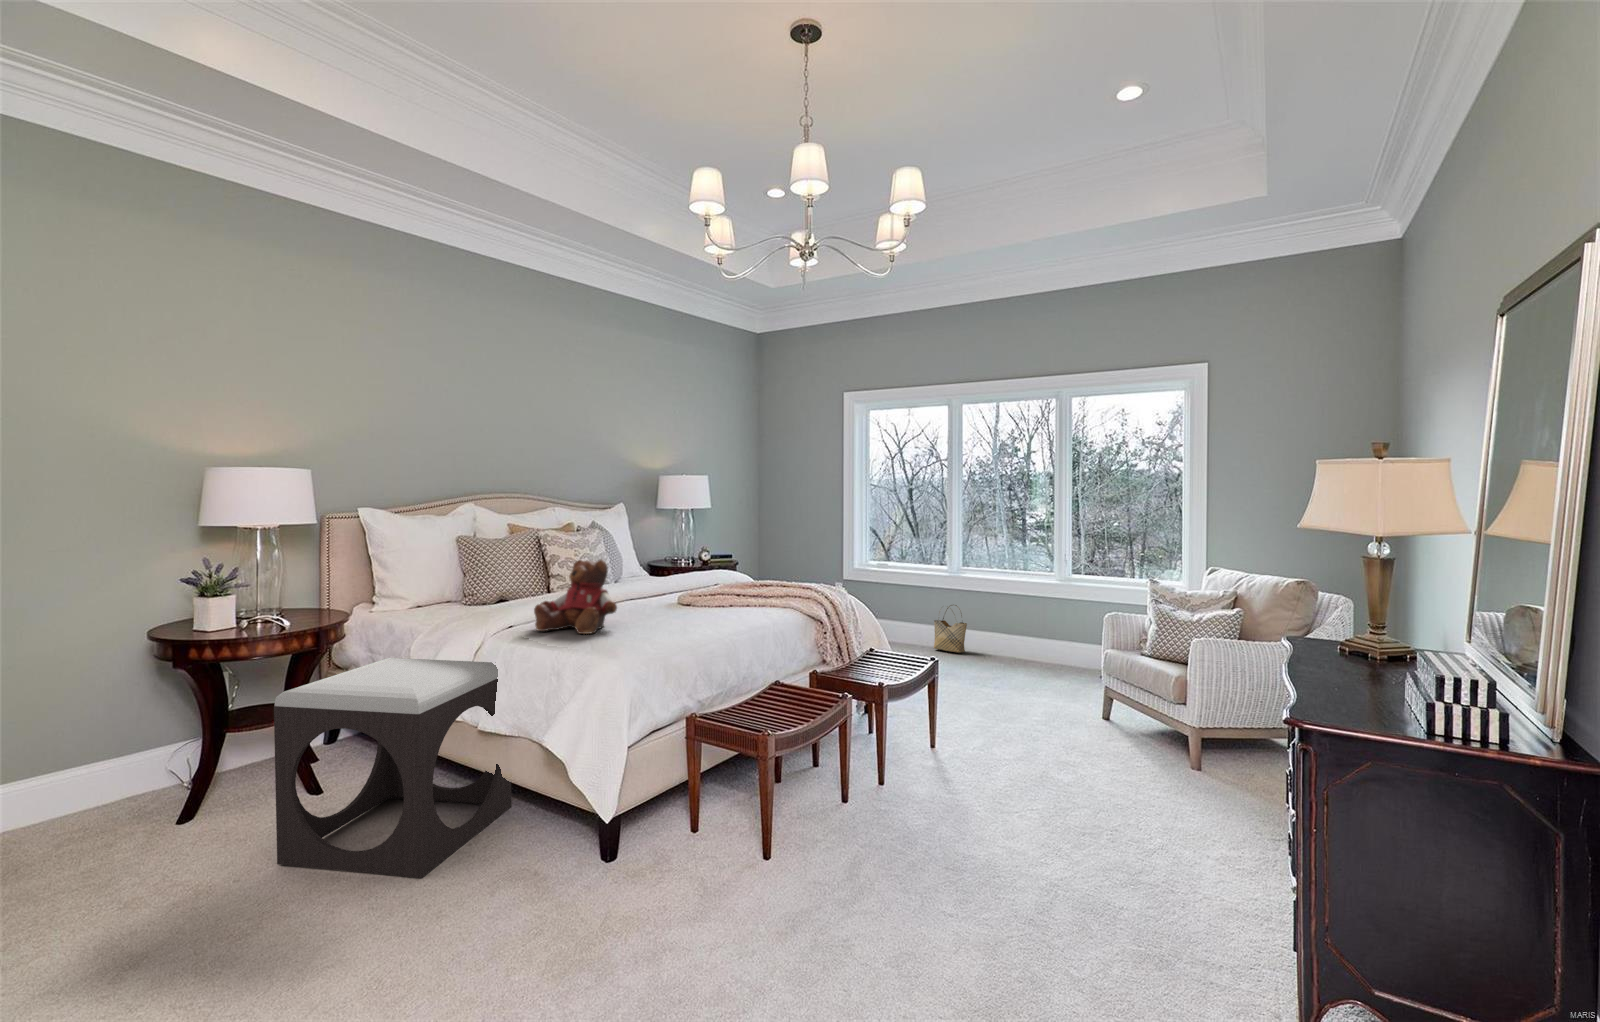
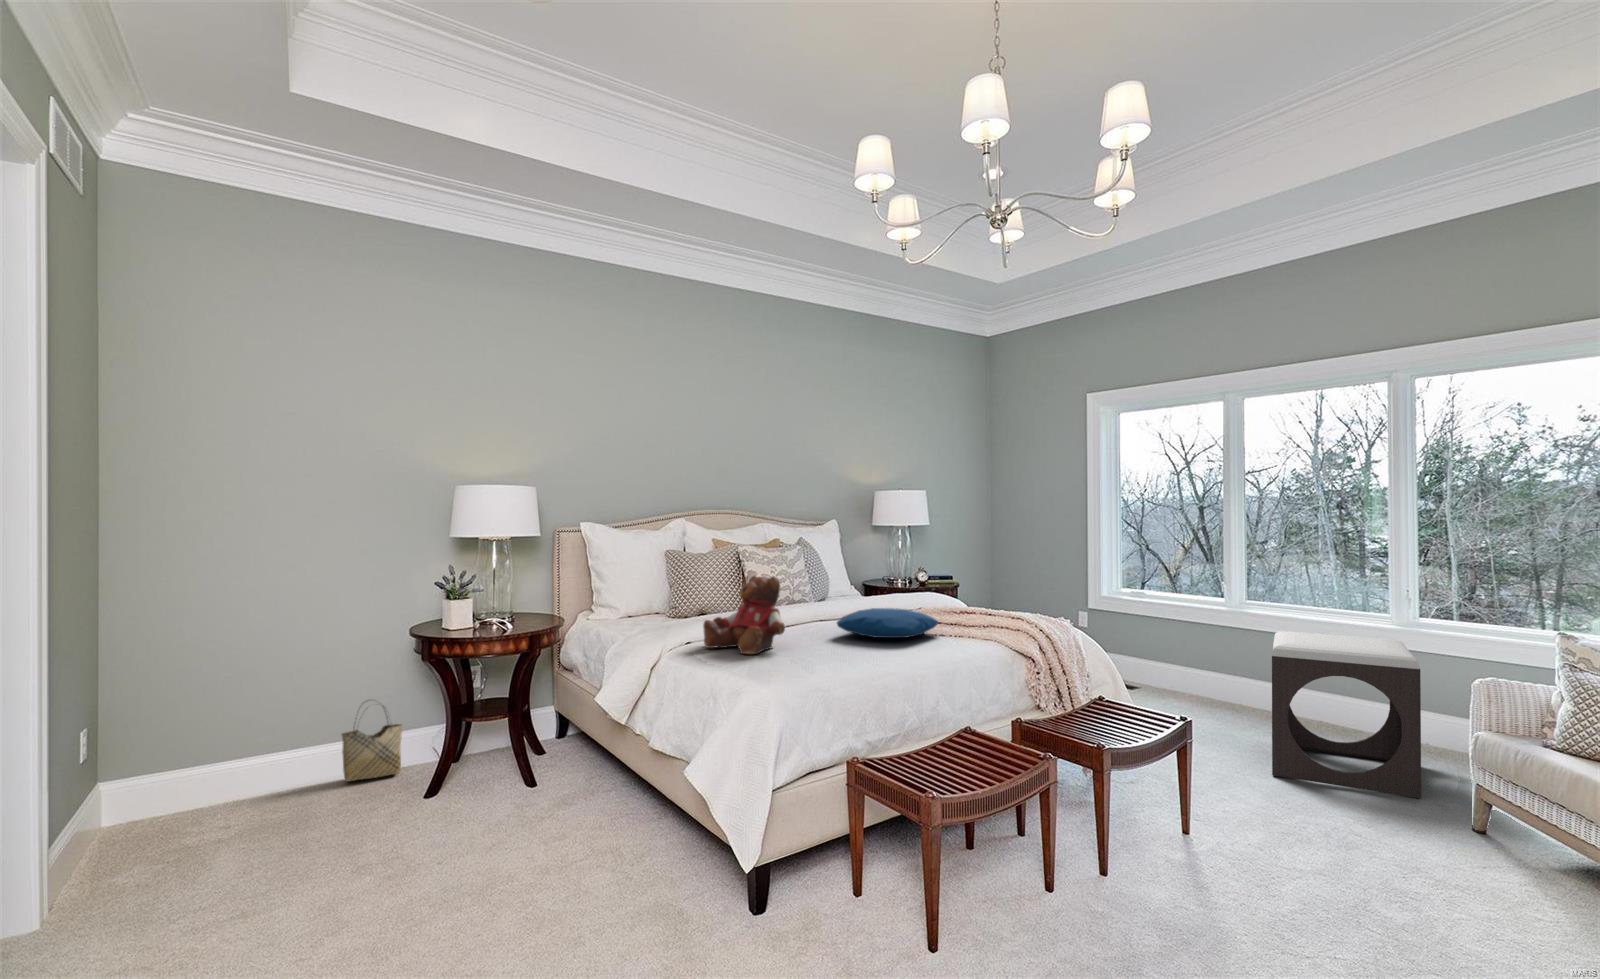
pillow: none [654,584,743,610] -> present [837,608,938,638]
woven basket: present [934,605,967,653] -> present [342,703,402,782]
footstool: present [274,658,511,878] -> present [1272,631,1421,798]

